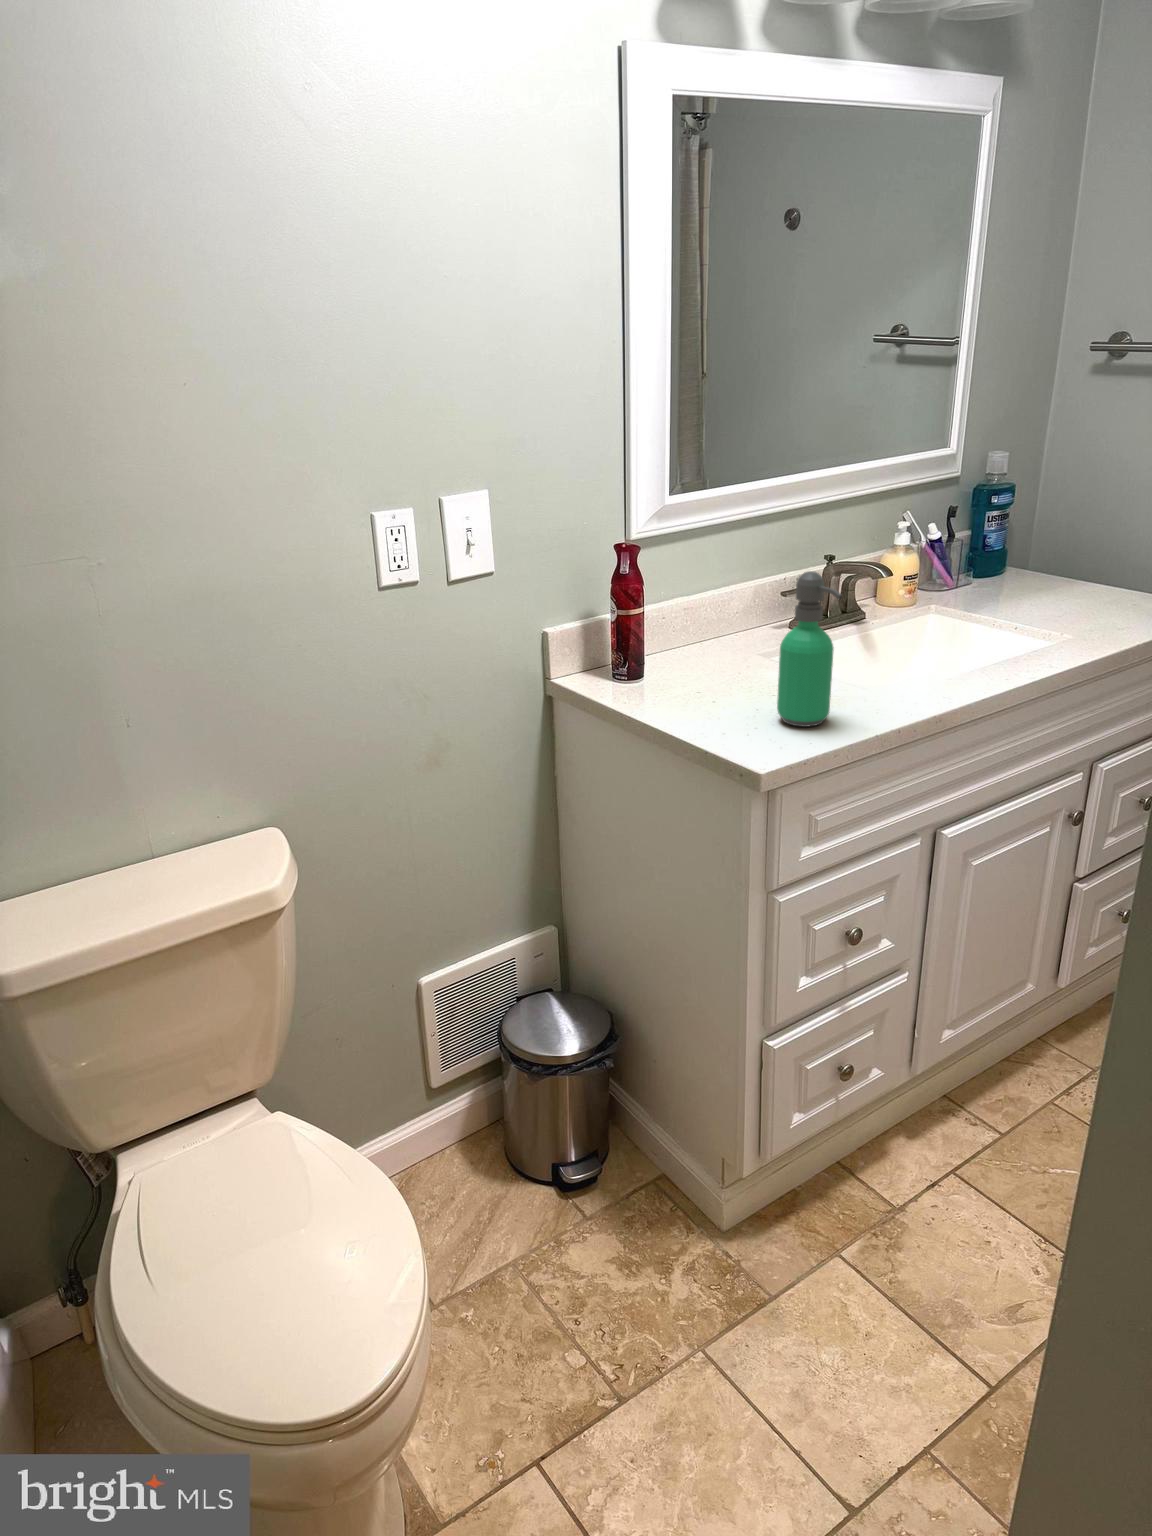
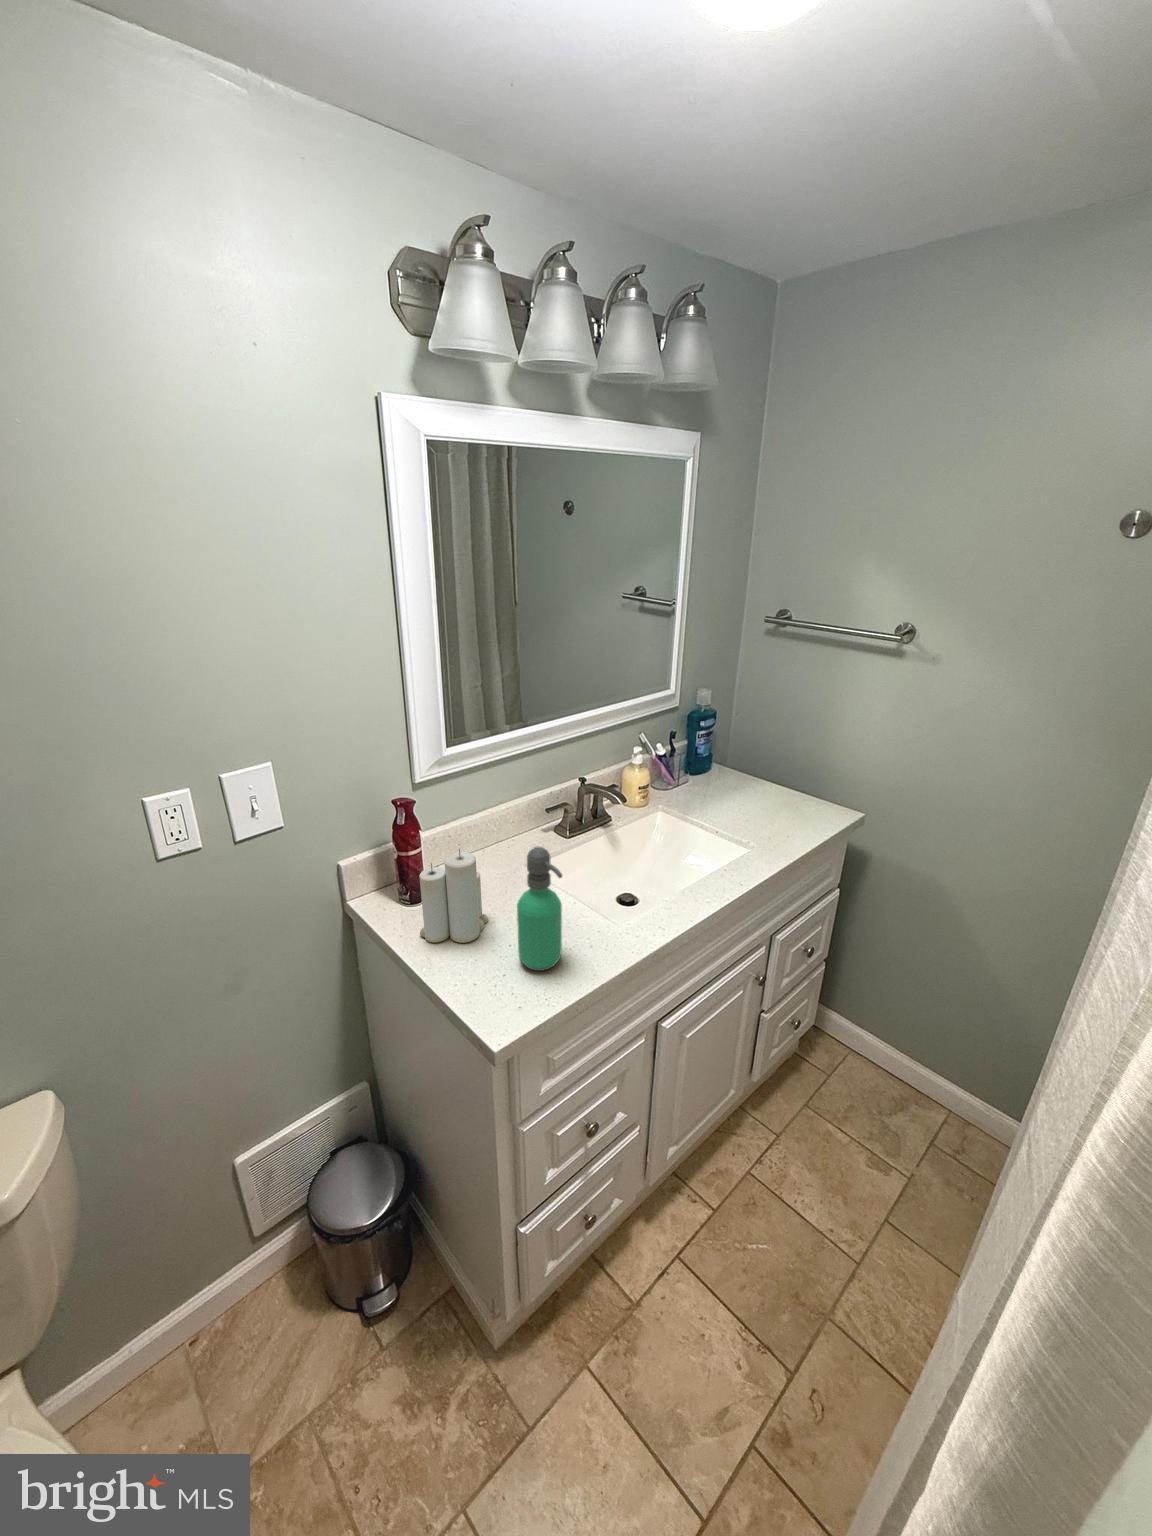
candle: none [650,588,729,707] -> present [420,849,488,943]

